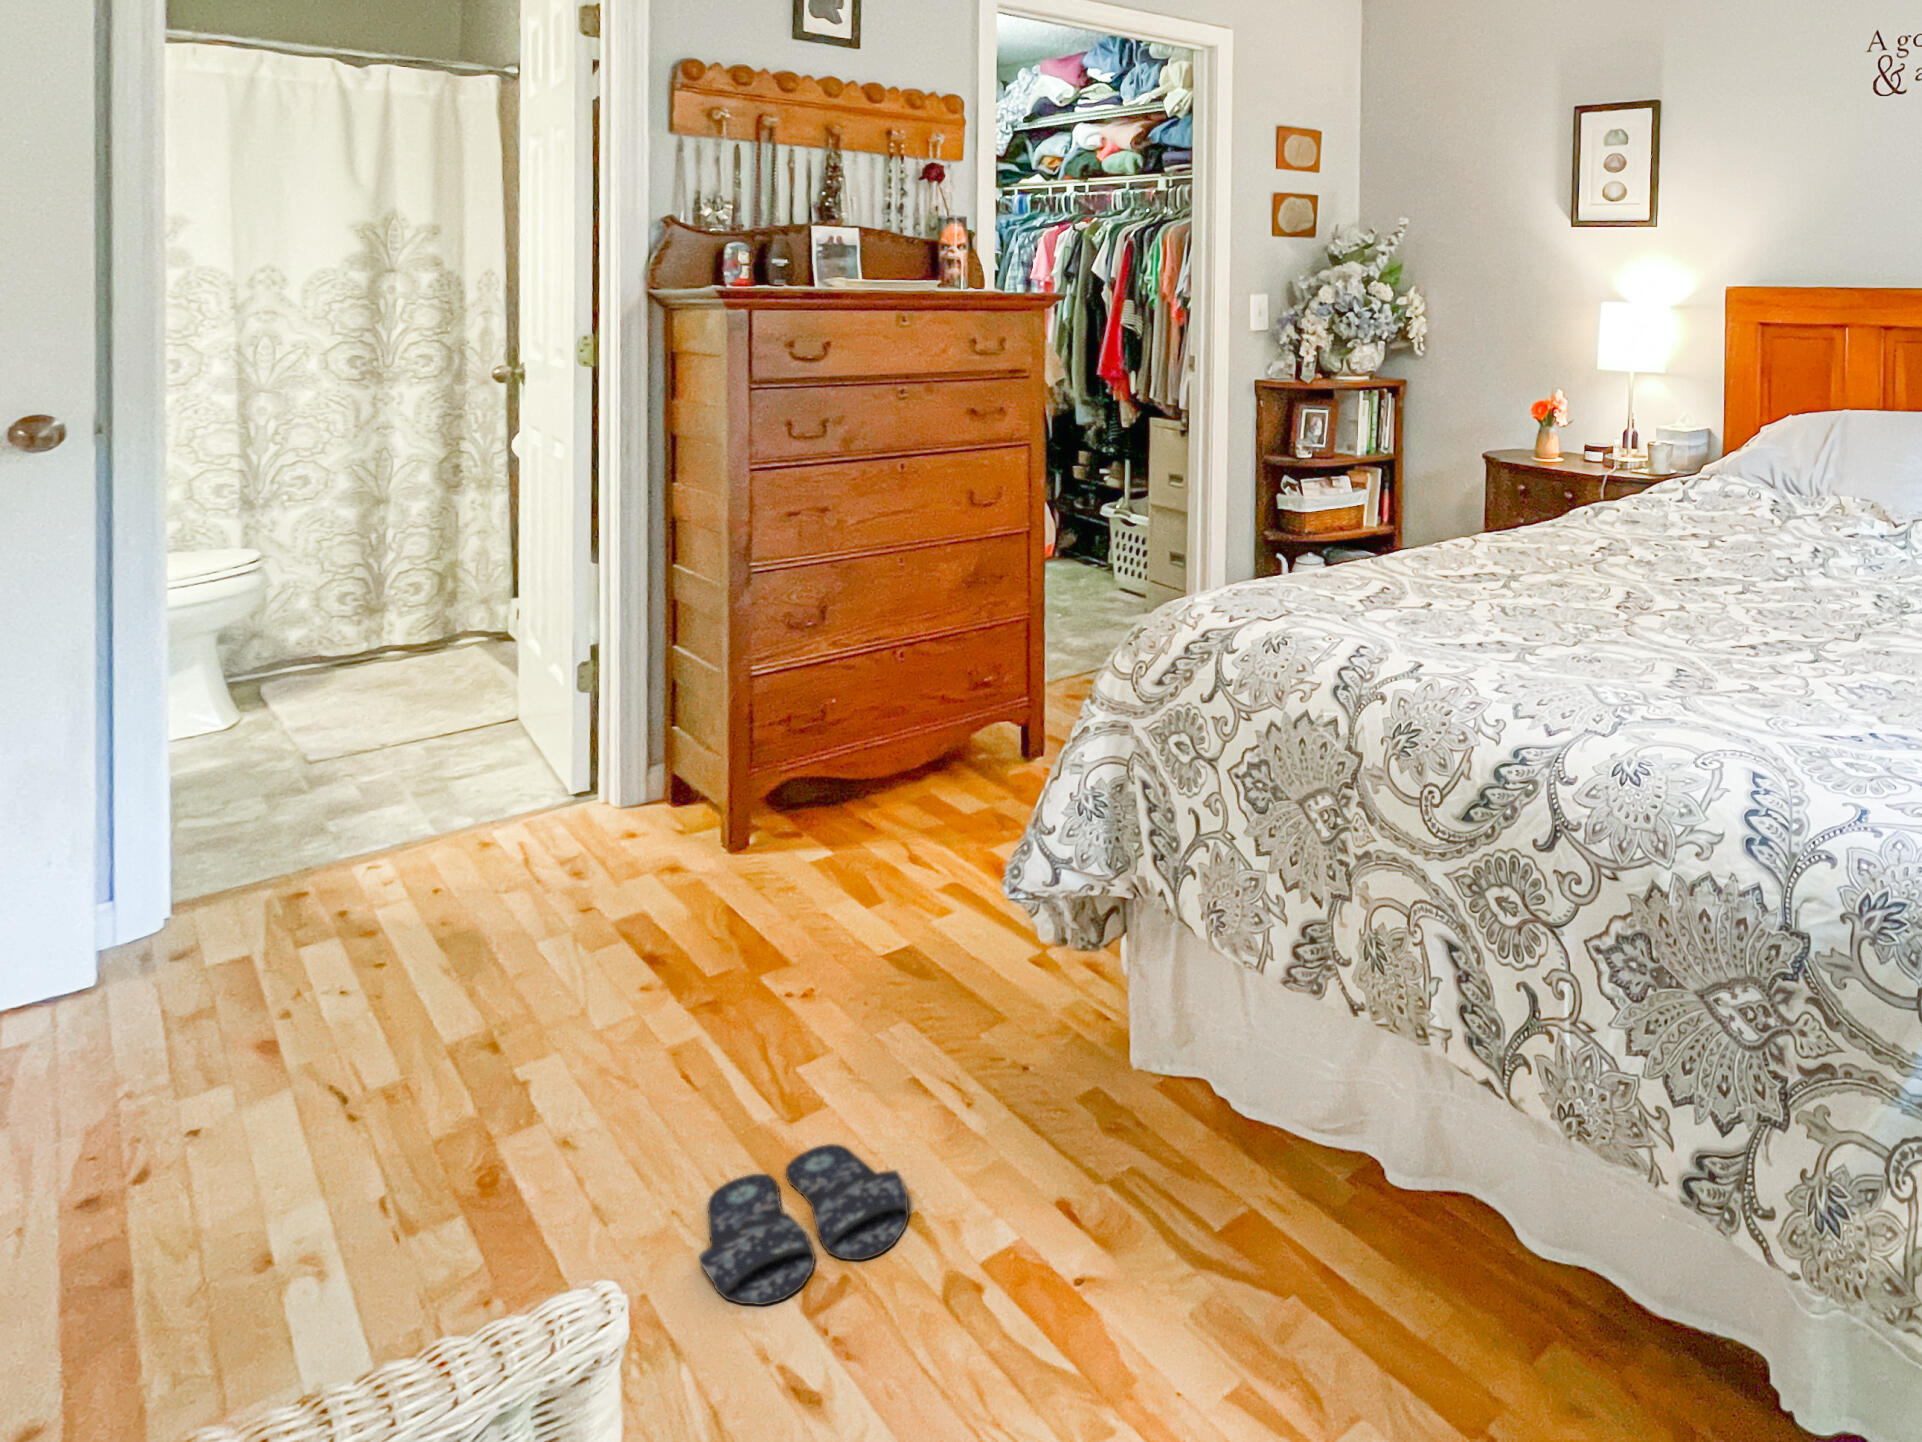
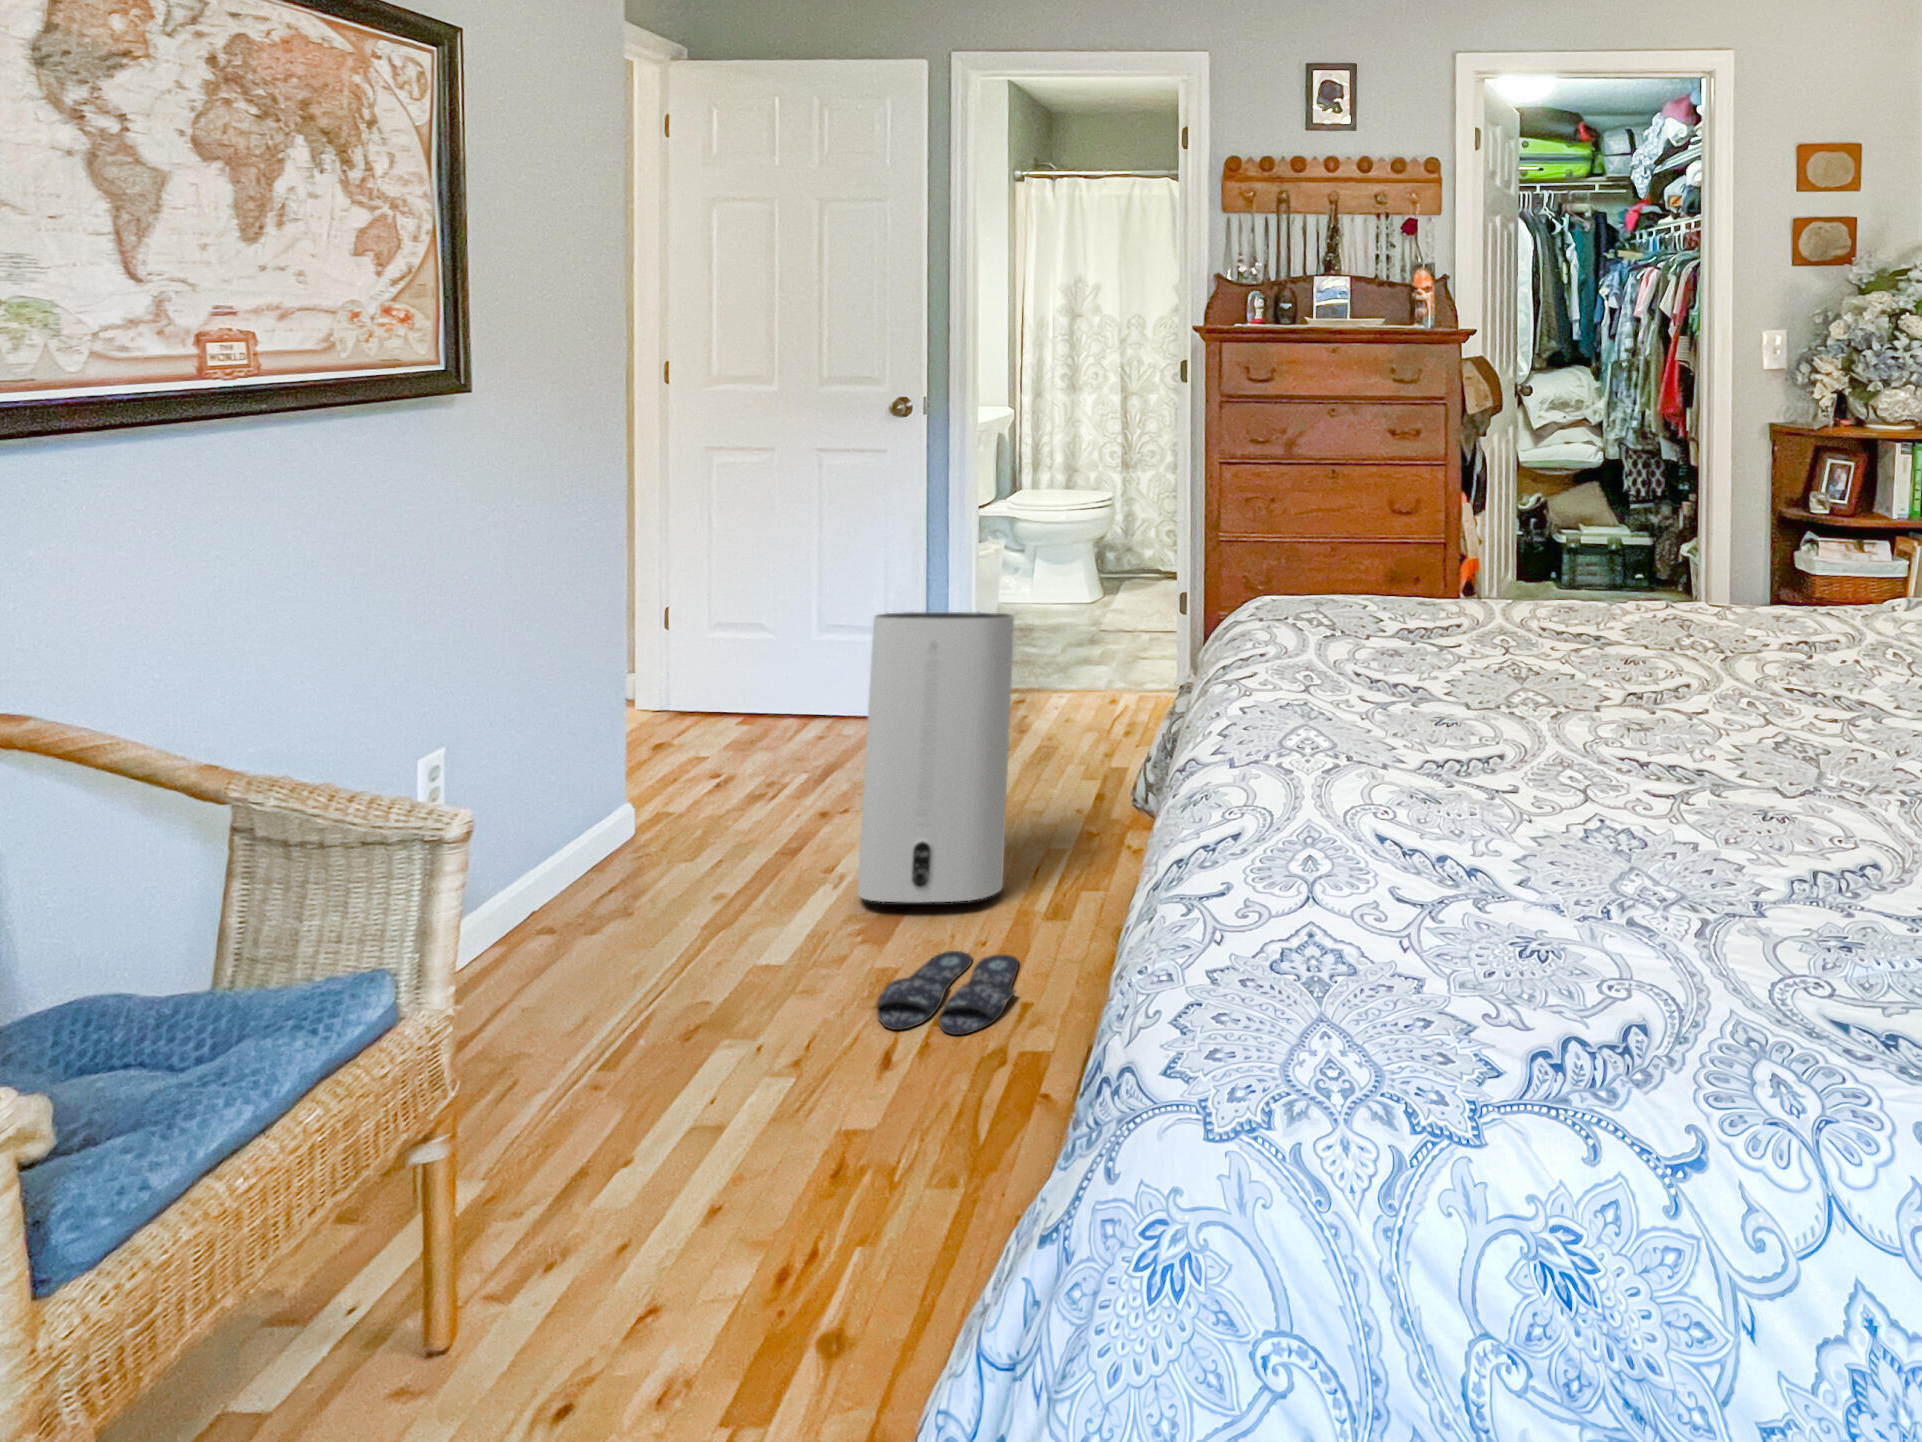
air purifier: none [426,705,699,1201] -> present [857,612,1014,903]

